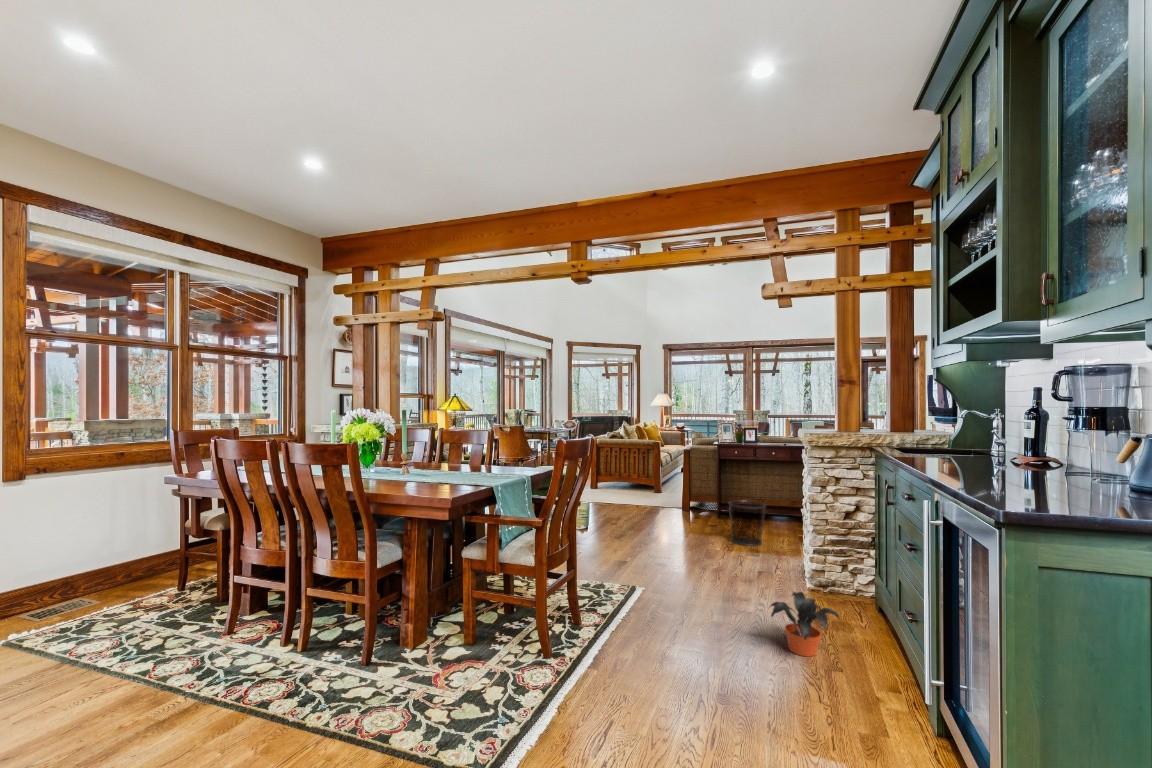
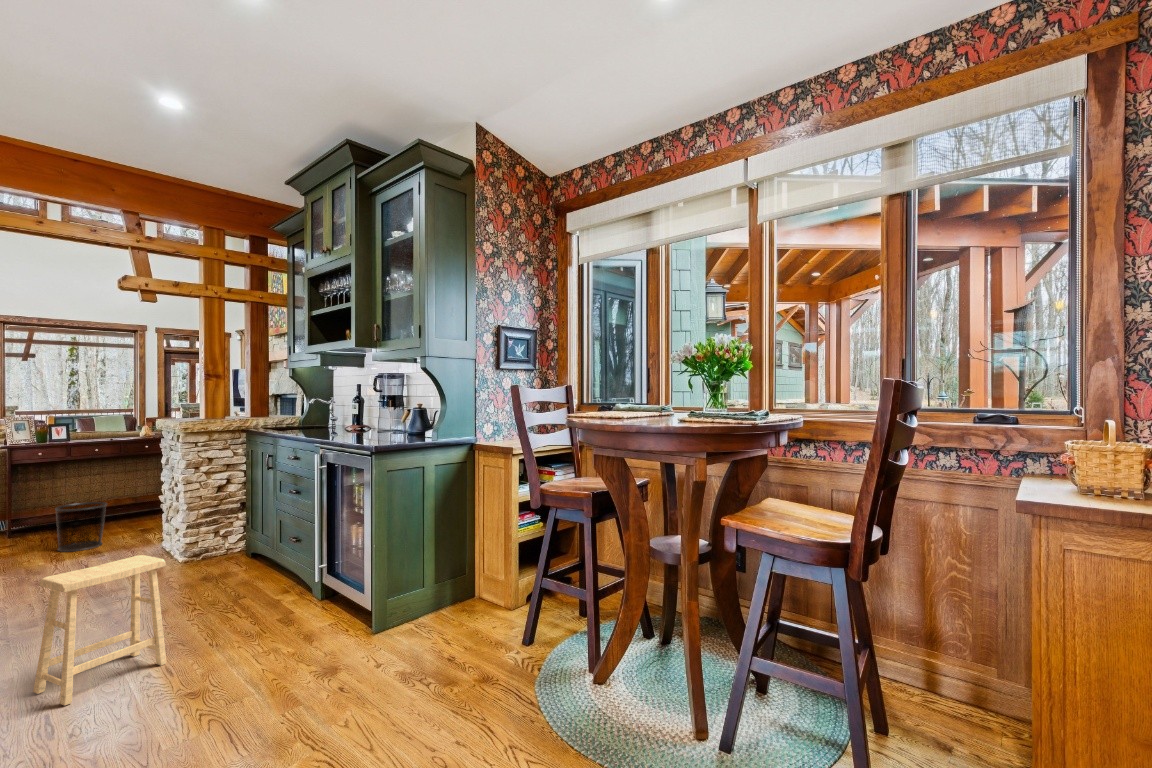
footstool: none [613,575,711,722] -> present [33,555,166,706]
potted plant: present [771,592,840,656] -> none [174,553,241,602]

